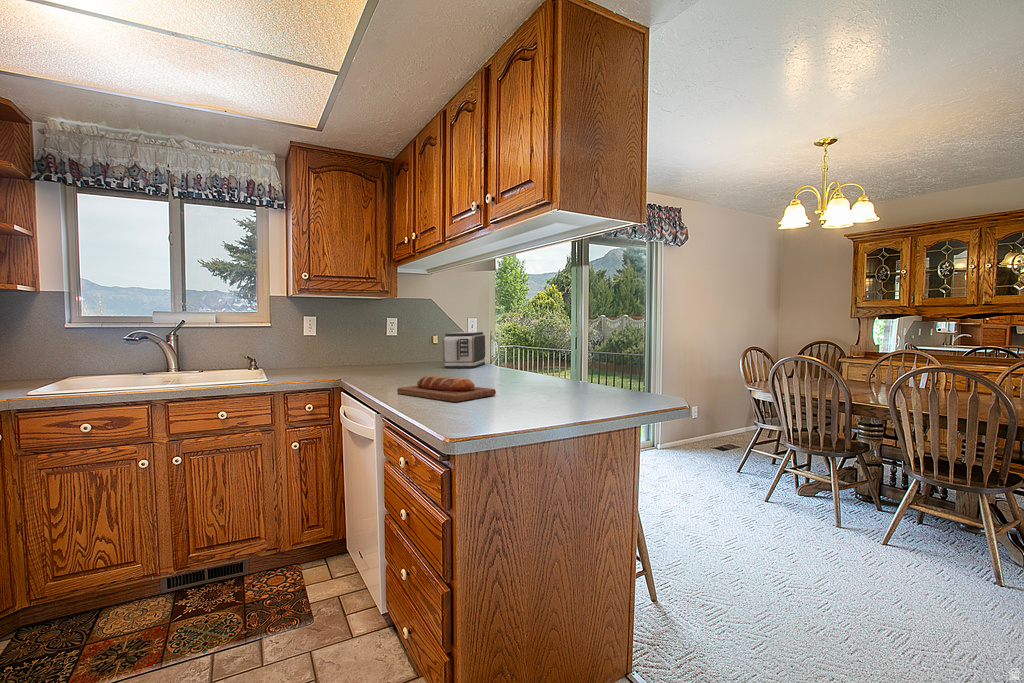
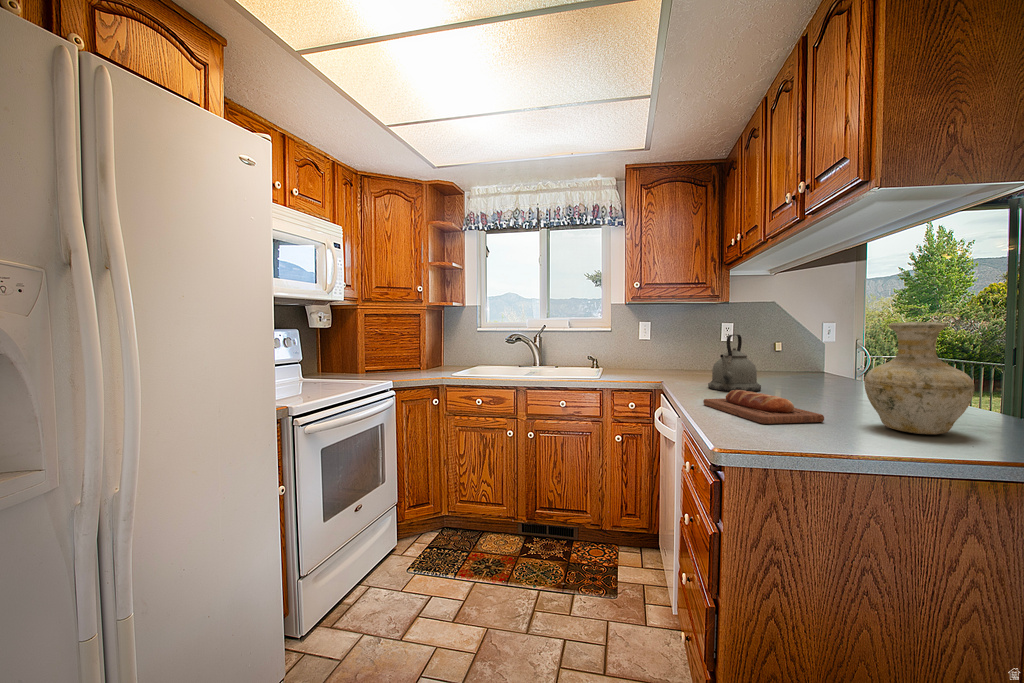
vase: none [520,313,581,395] -> present [864,322,974,434]
kettle: none [391,327,436,380] -> present [708,334,761,392]
toaster: present [442,332,485,368] -> none [777,341,839,383]

